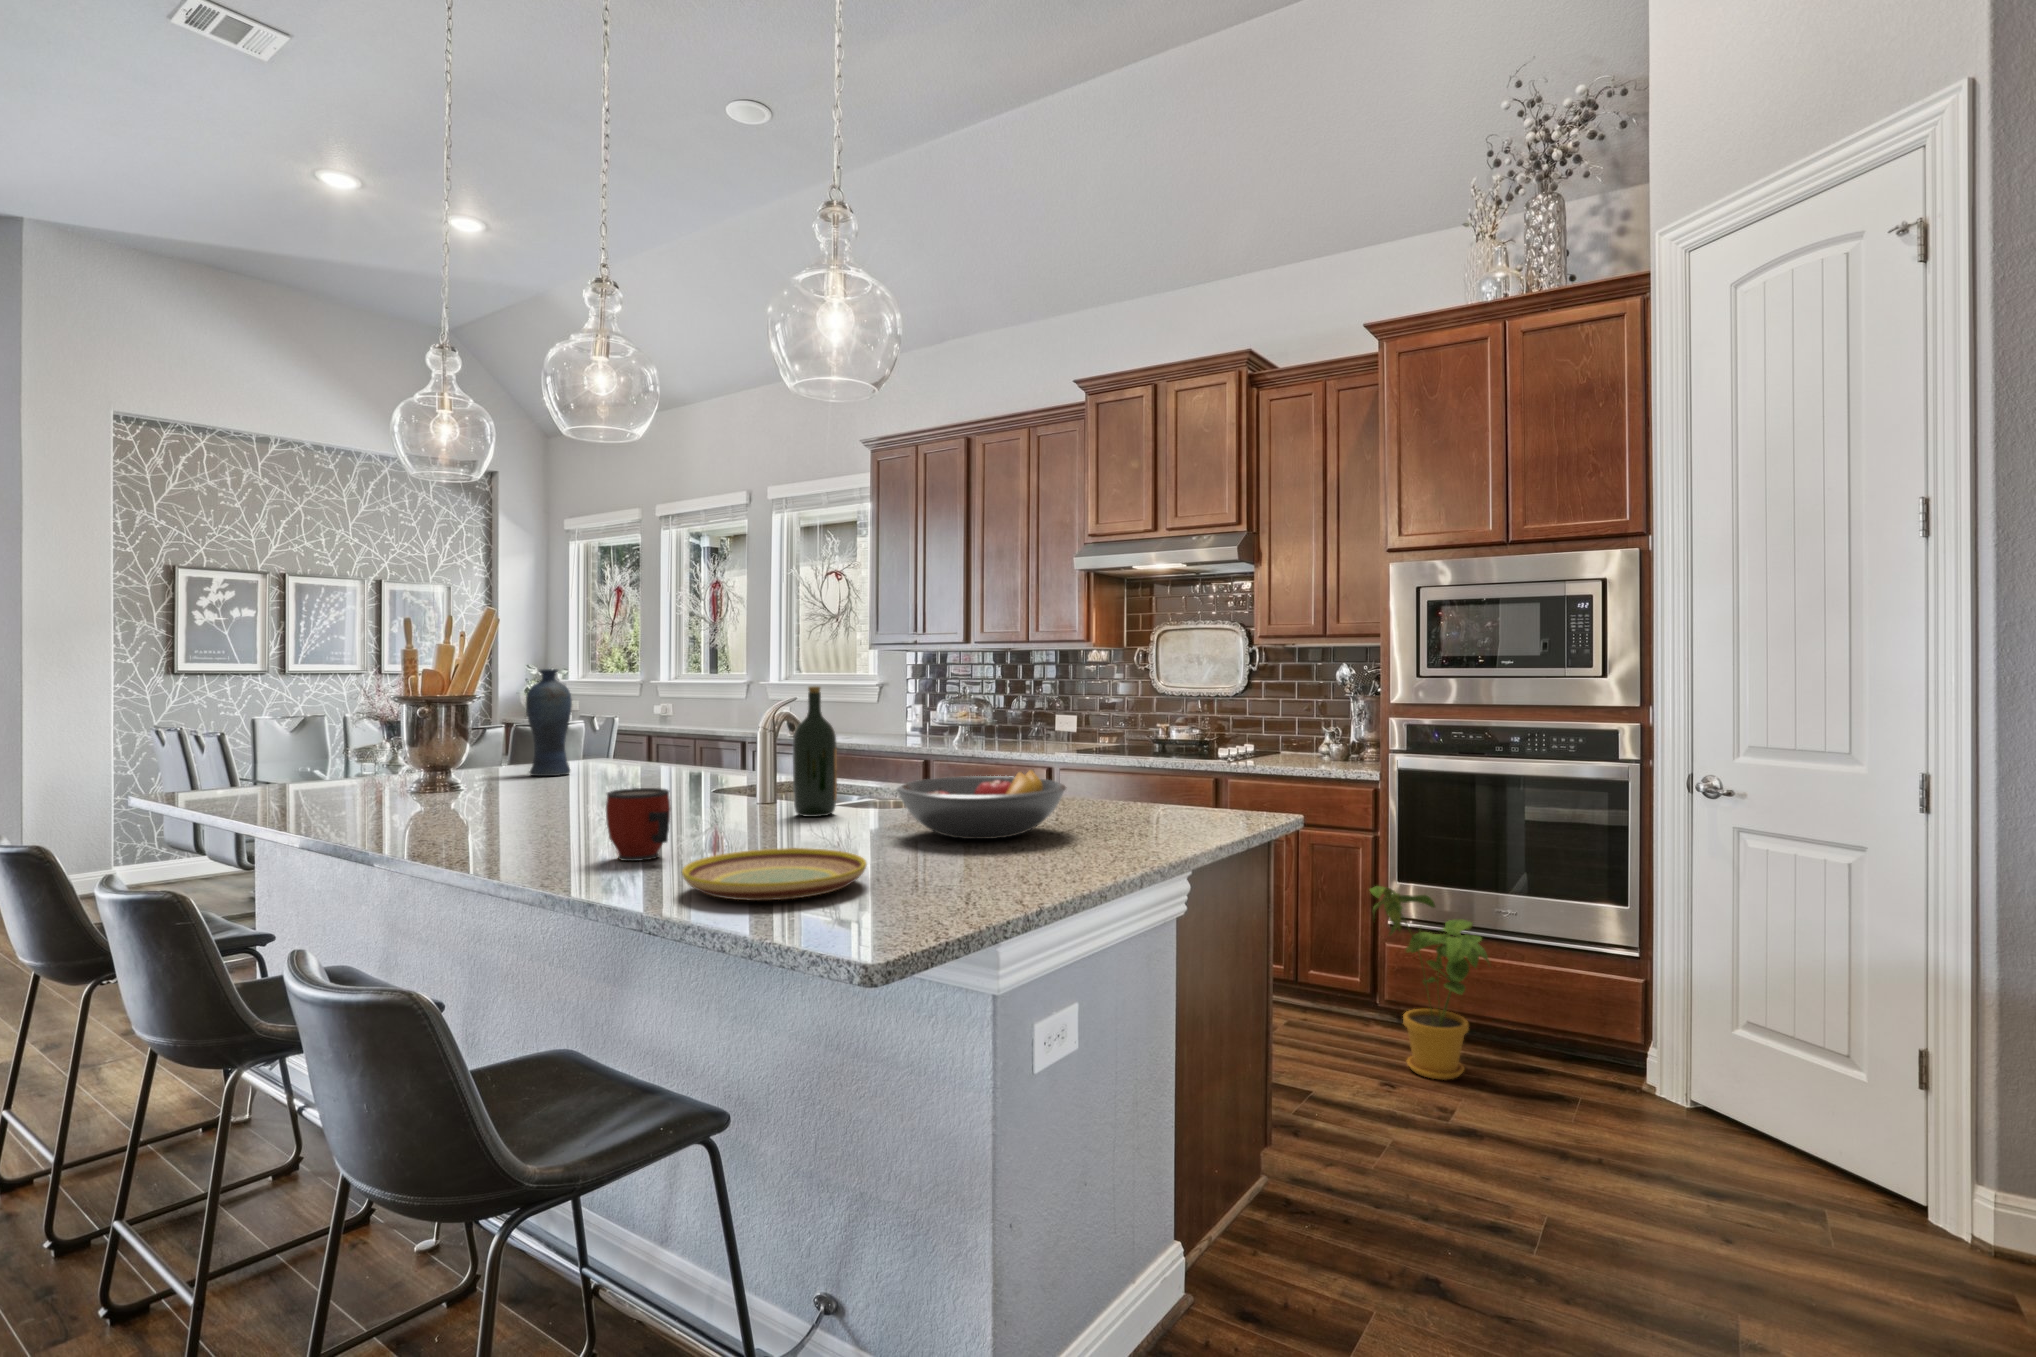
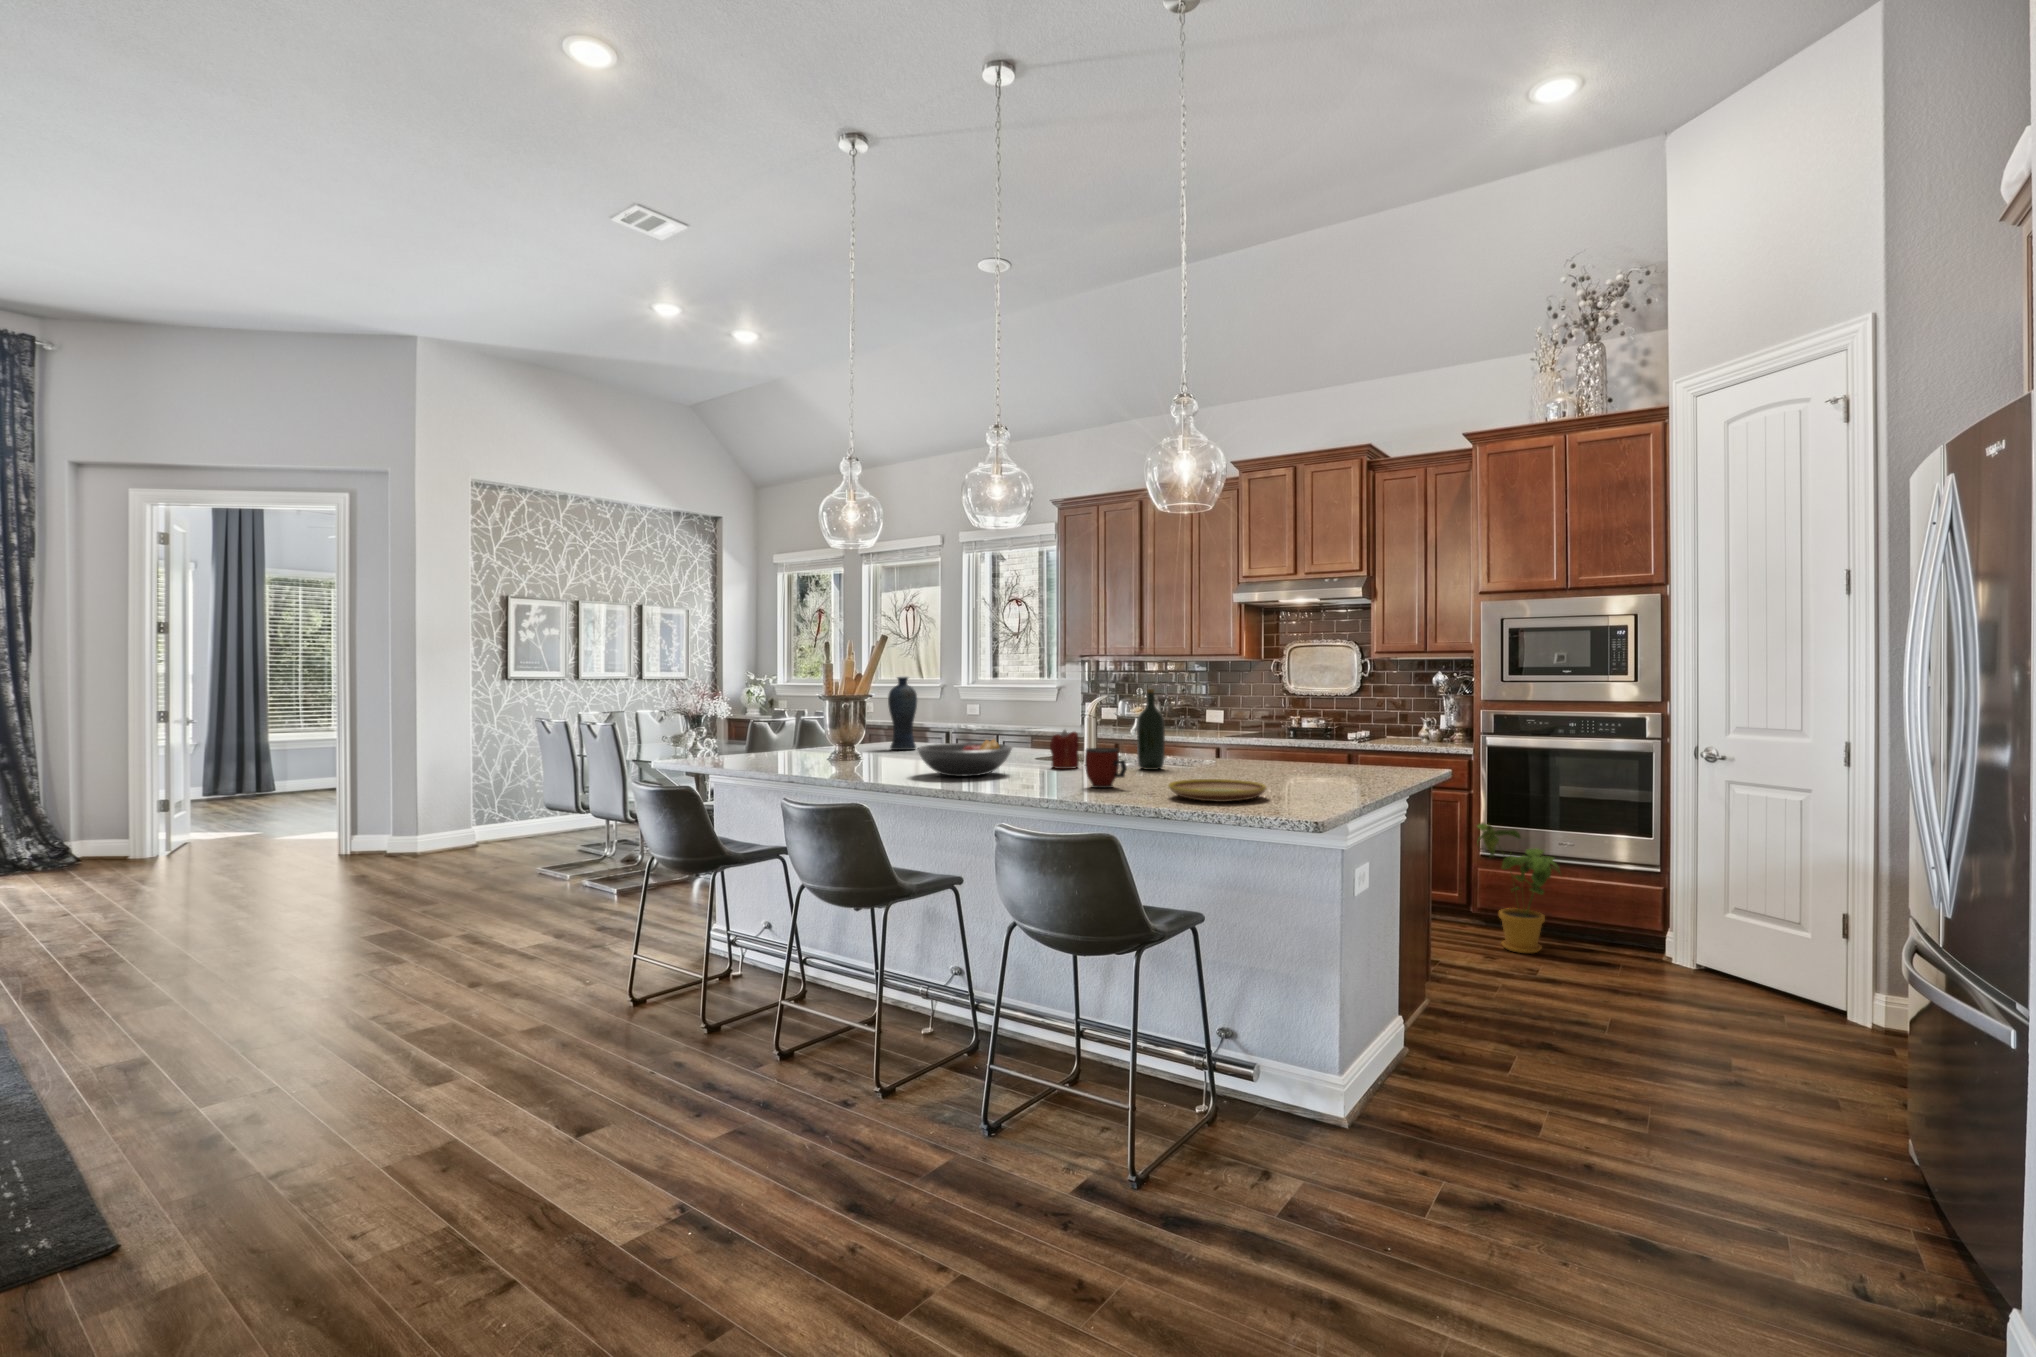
candle: none [666,750,710,814] -> present [1050,730,1079,769]
fruit bowl: present [897,769,1066,839] -> present [917,739,1012,776]

